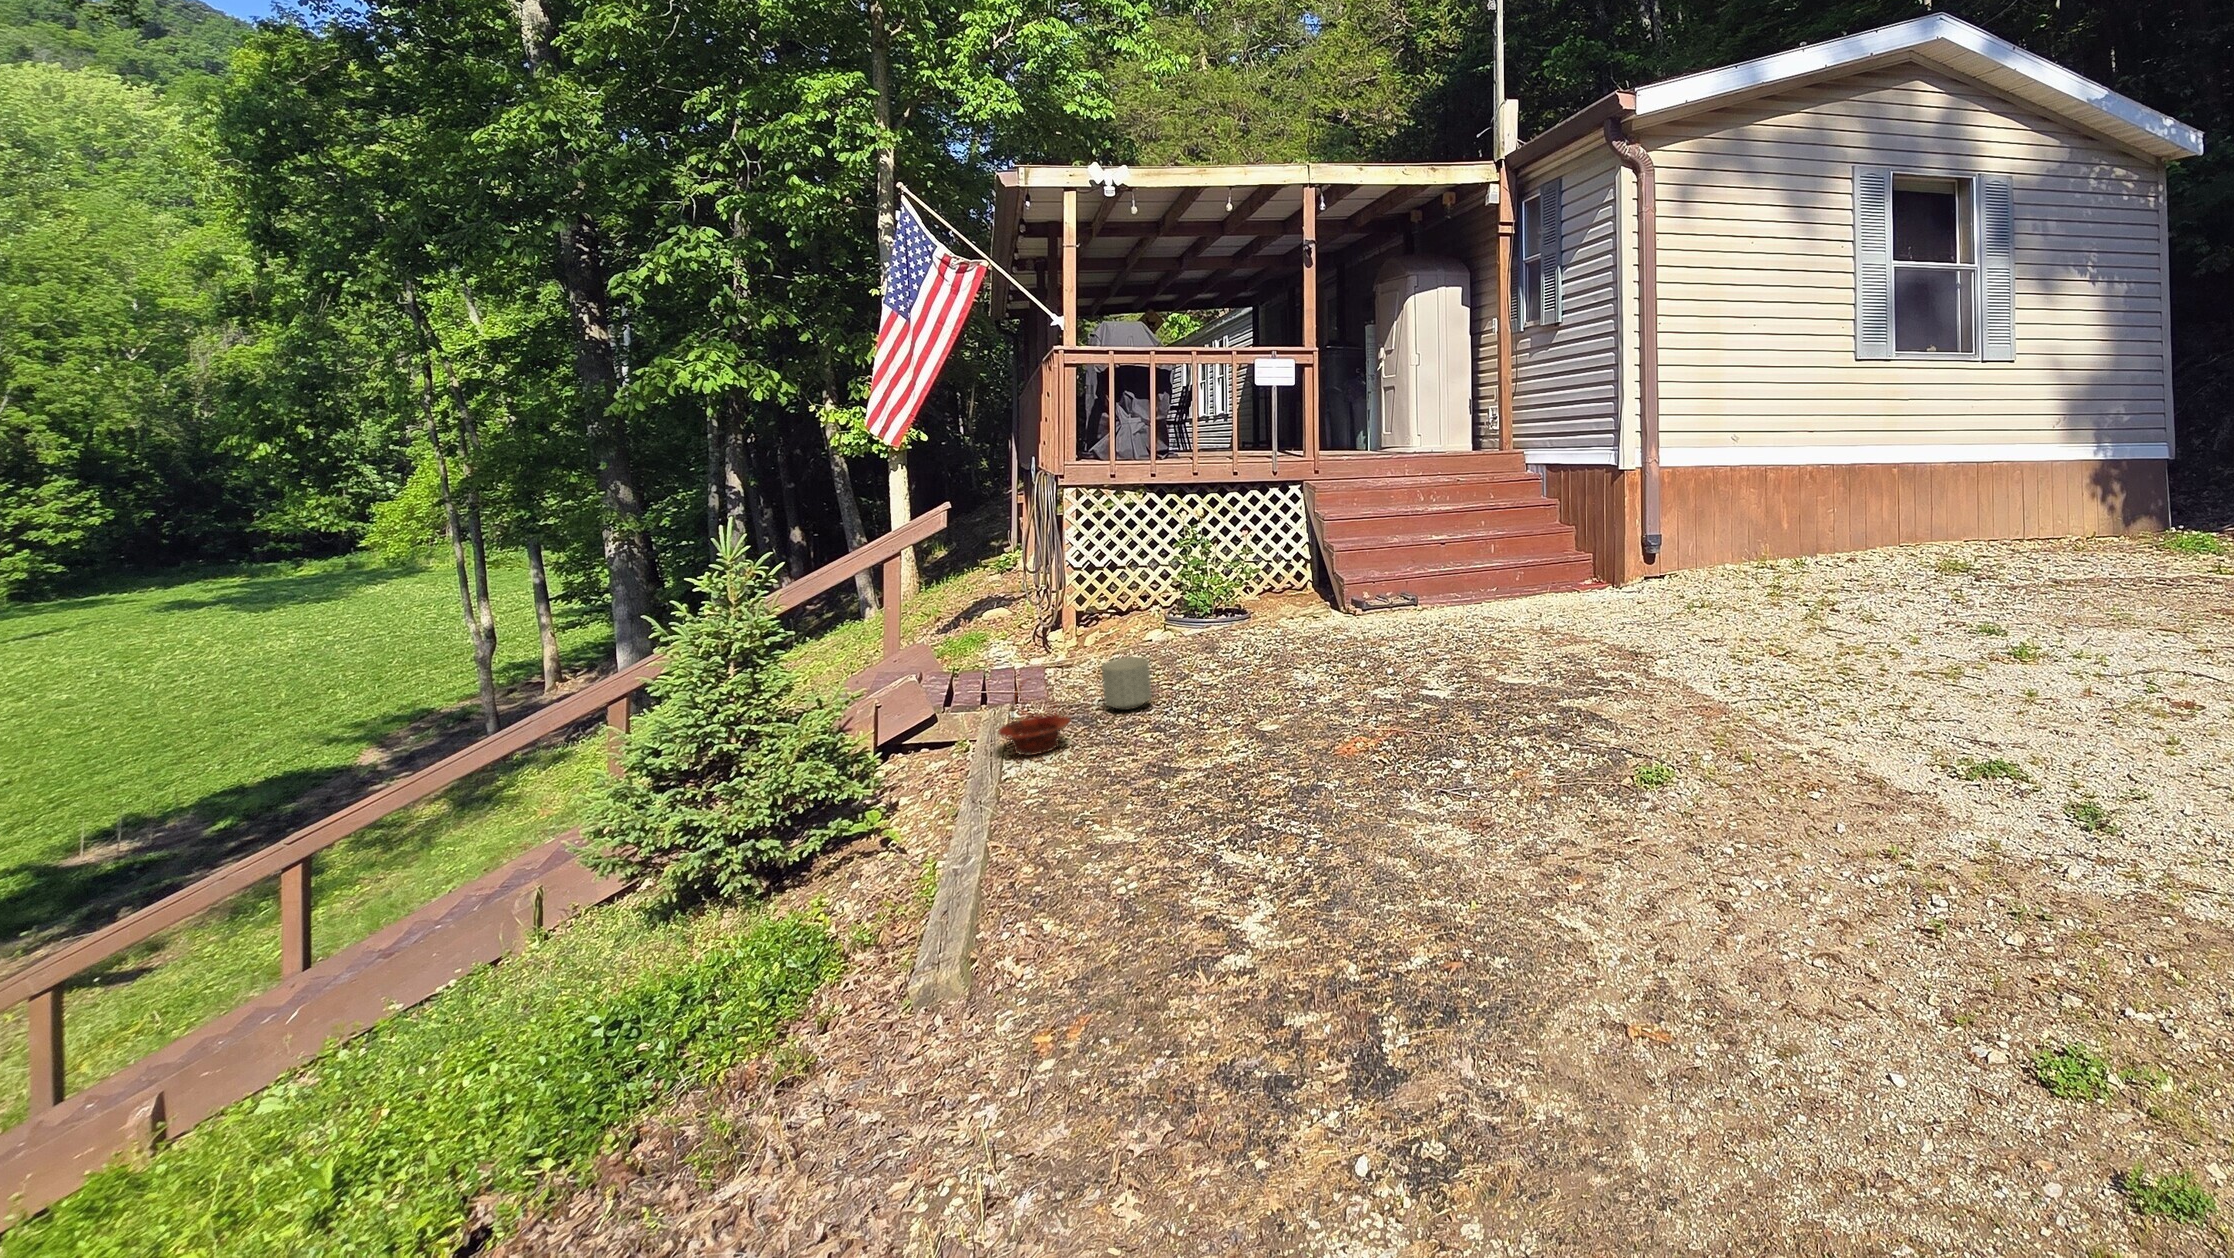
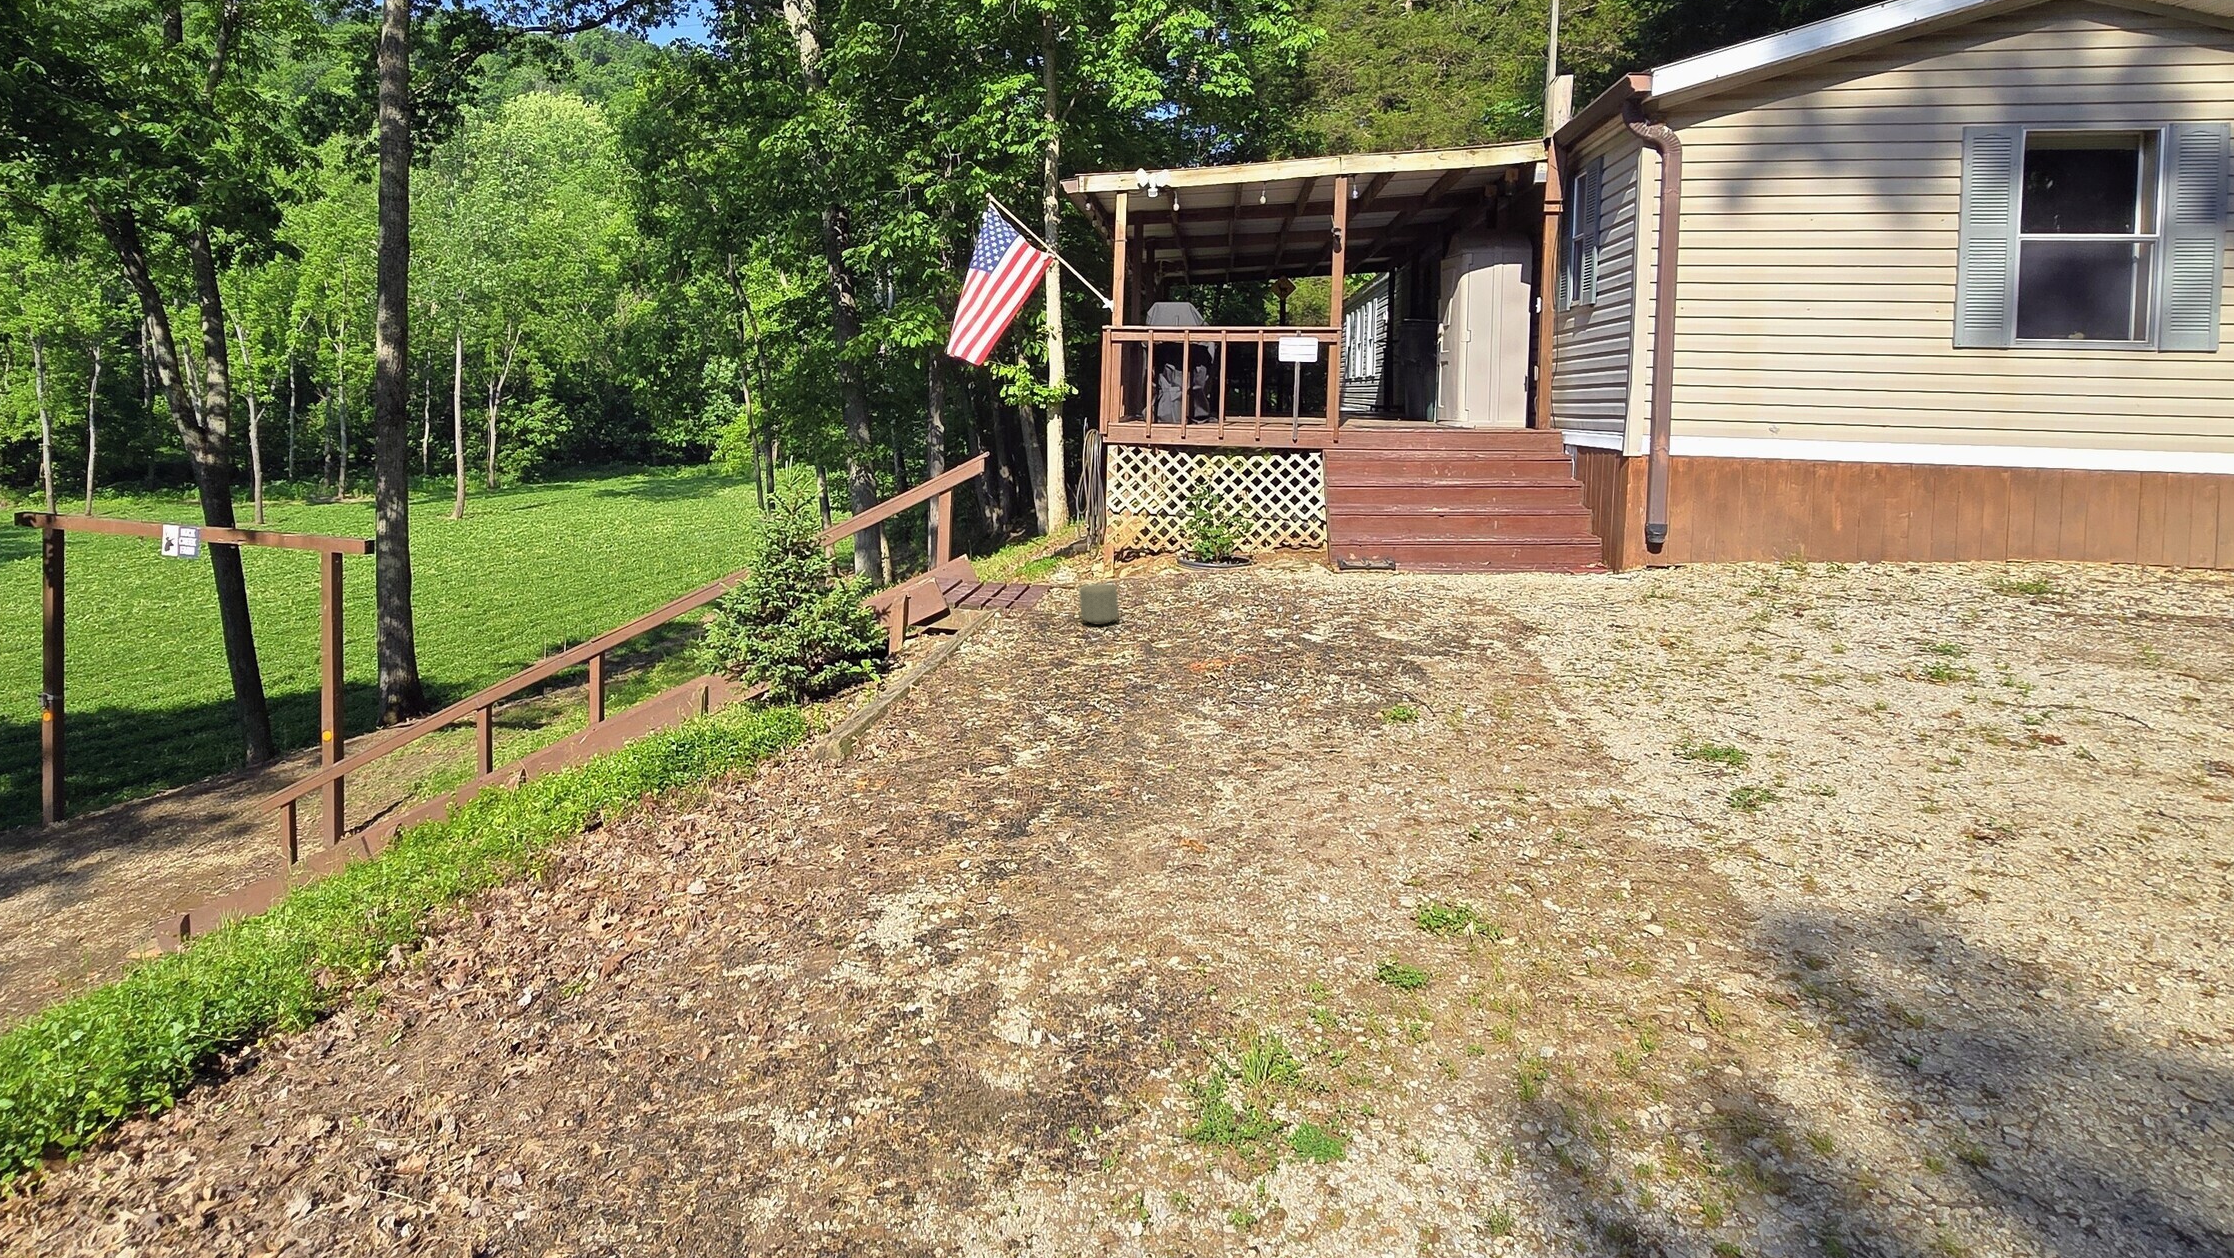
basket: present [998,677,1071,755] -> none [988,589,1043,647]

